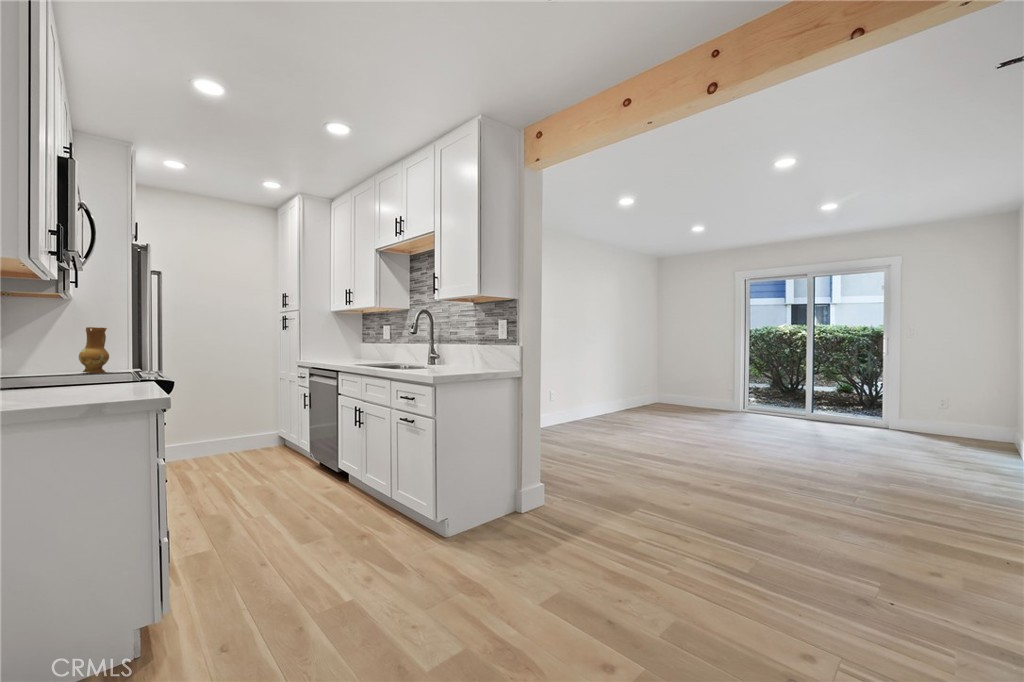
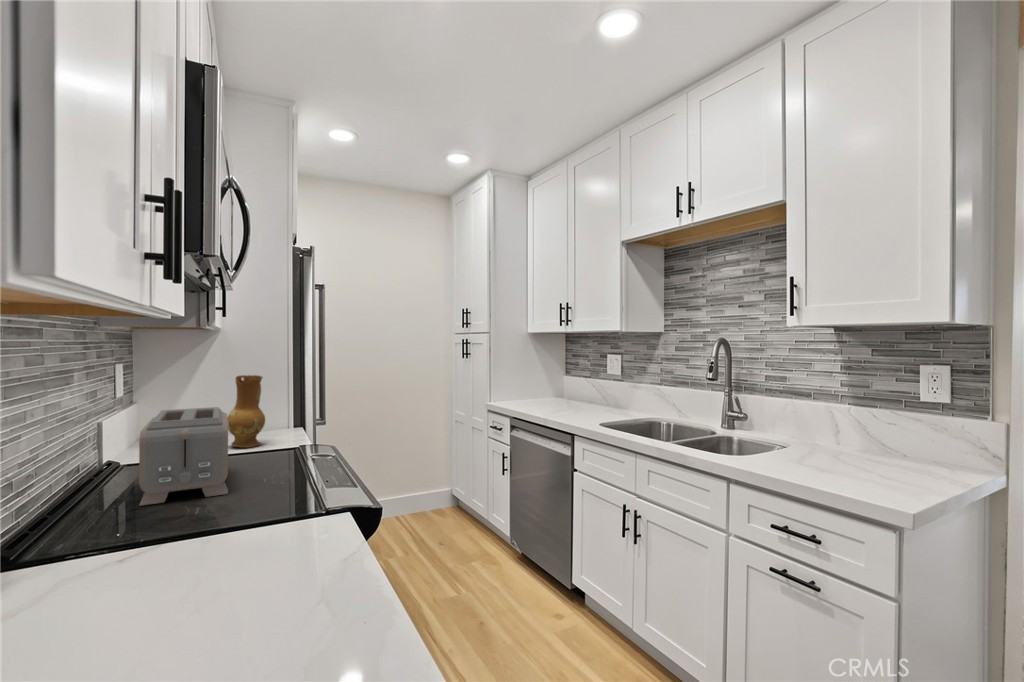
toaster: none [26,340,83,384] -> present [139,407,228,506]

